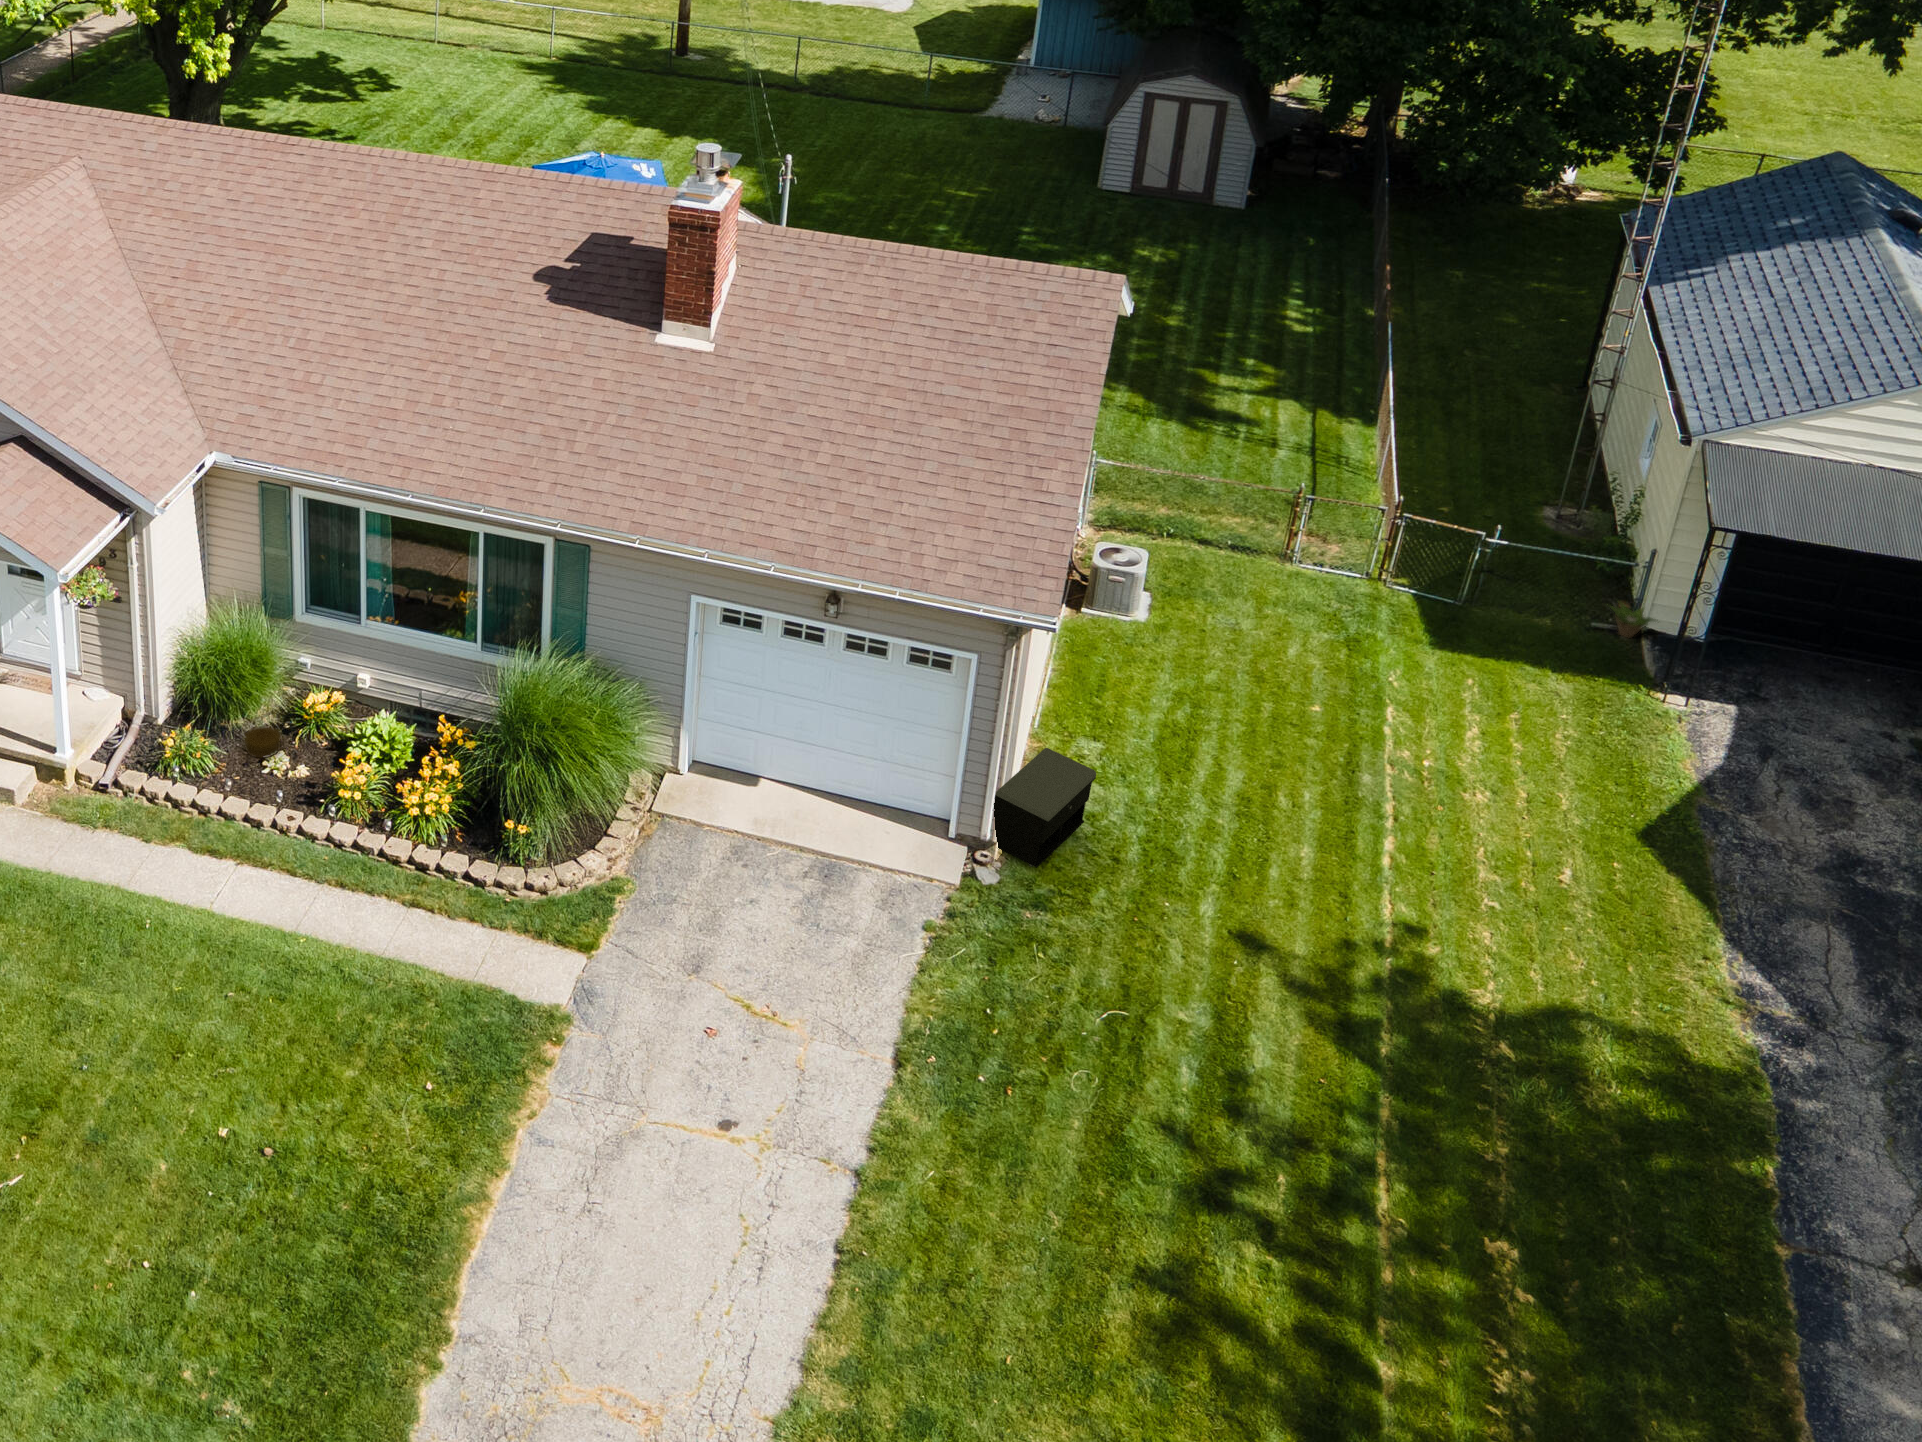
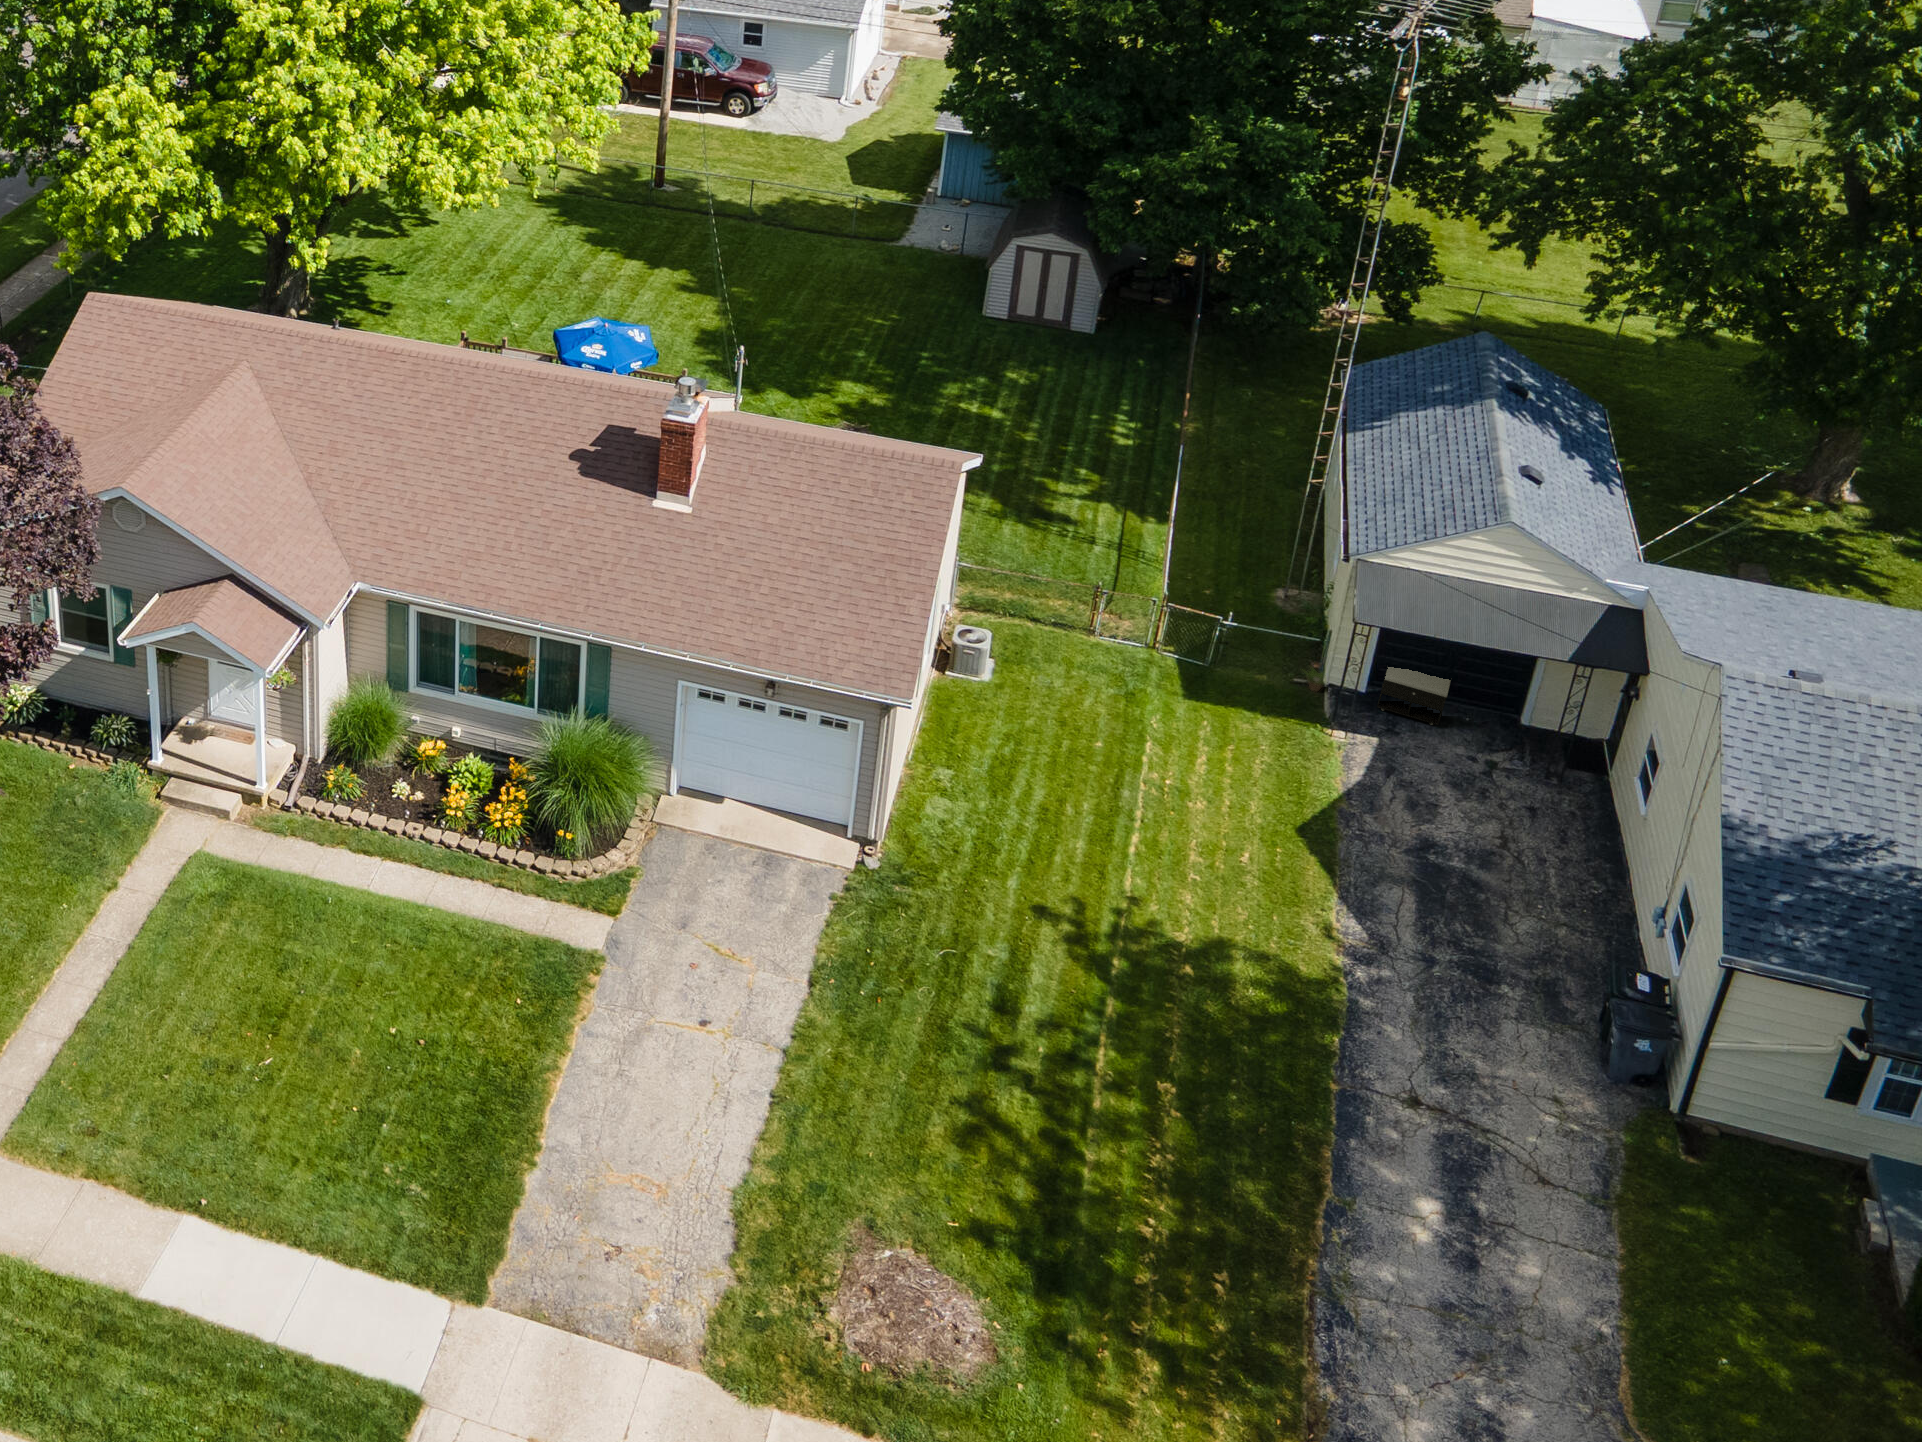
woven basket: present [243,712,281,758] -> none [380,756,404,788]
storage bench: present [994,748,1096,868] -> present [1377,667,1451,725]

